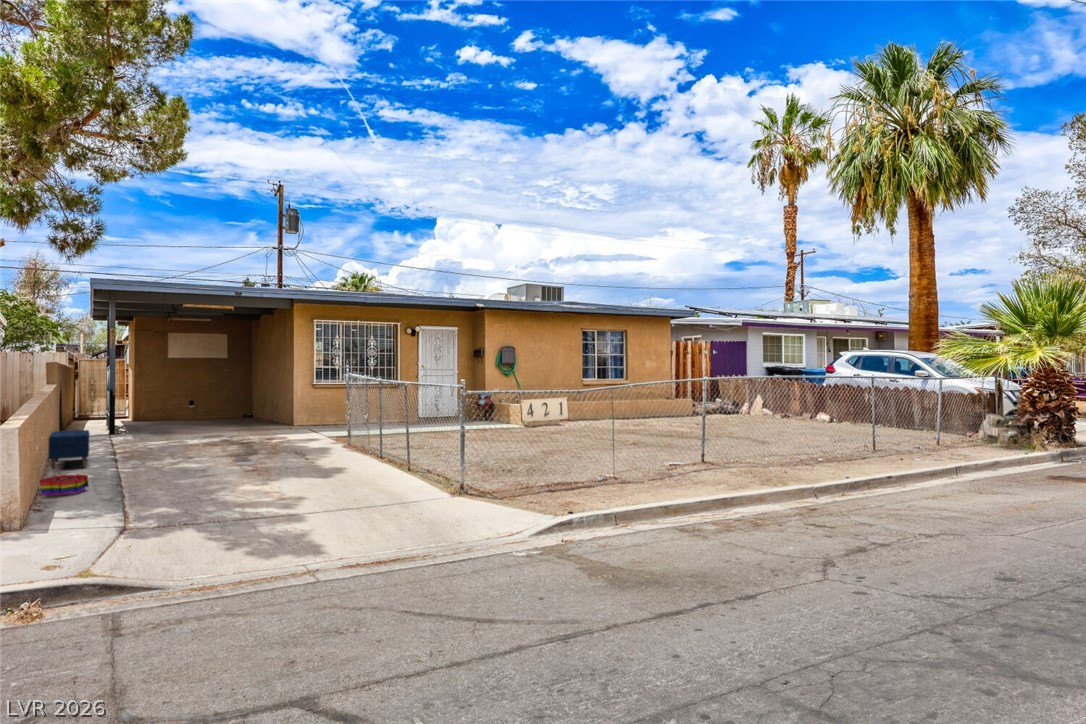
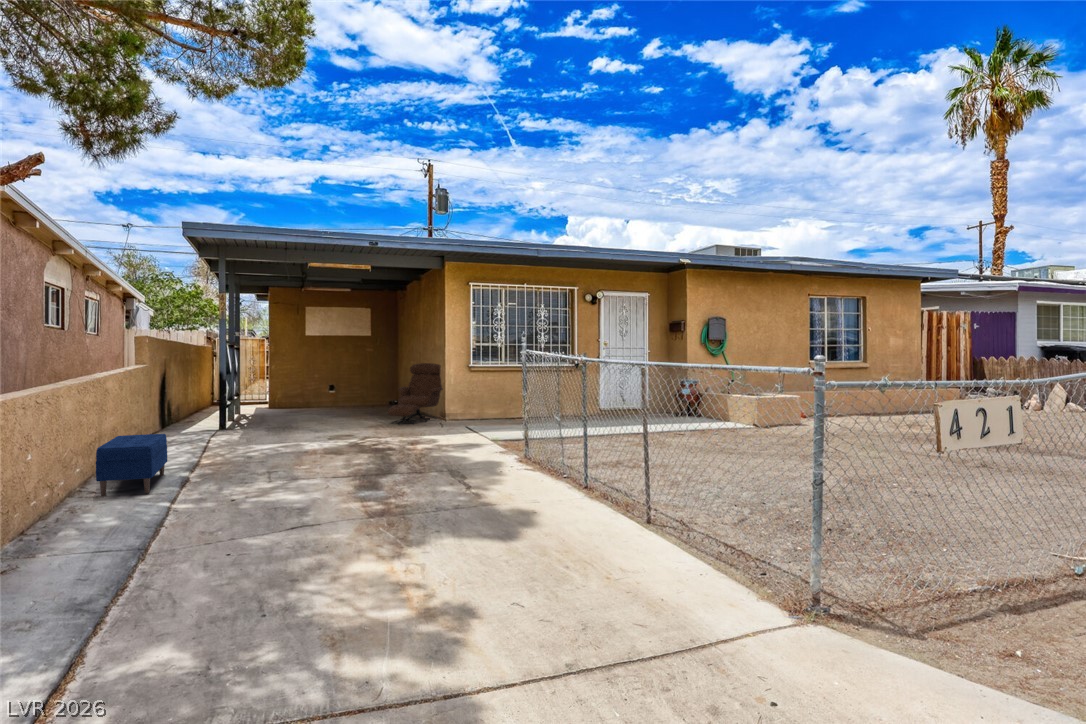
lounge chair: none [248,382,292,429] -> present [388,363,443,424]
storage bin: present [40,474,89,495] -> none [27,526,109,569]

